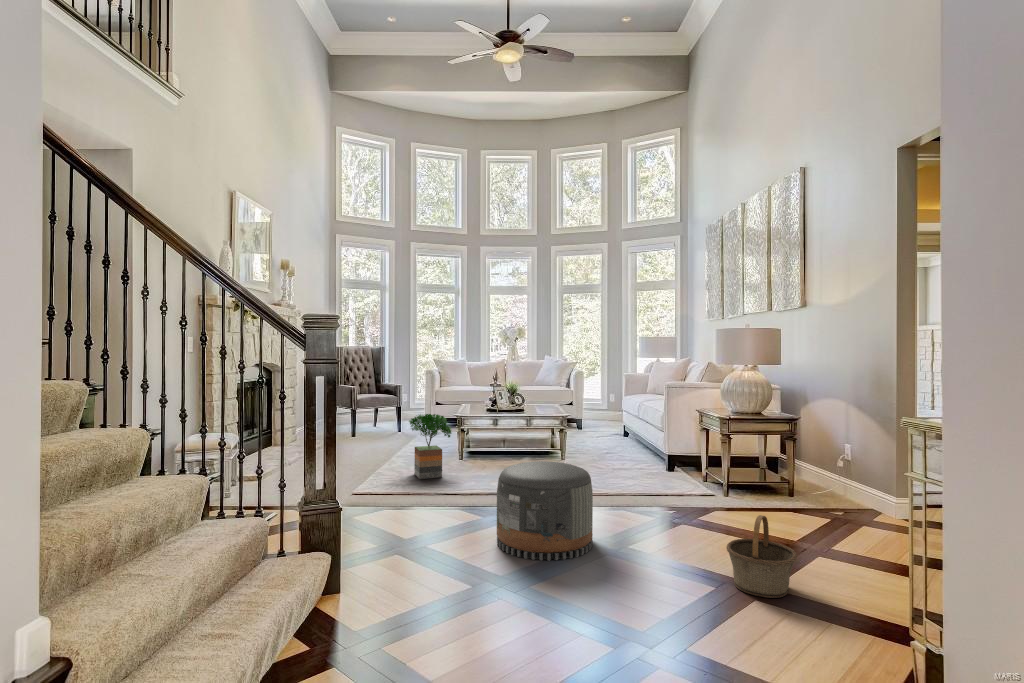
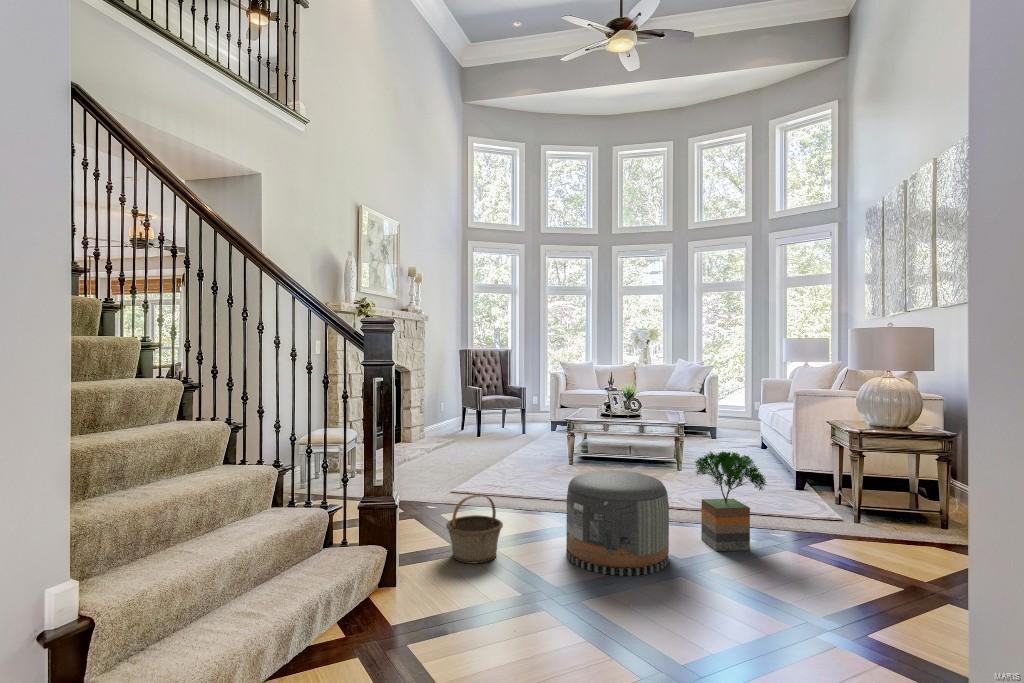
potted tree: present [409,414,451,479] -> present [695,451,766,551]
basket: present [727,515,797,598] -> present [446,495,503,564]

